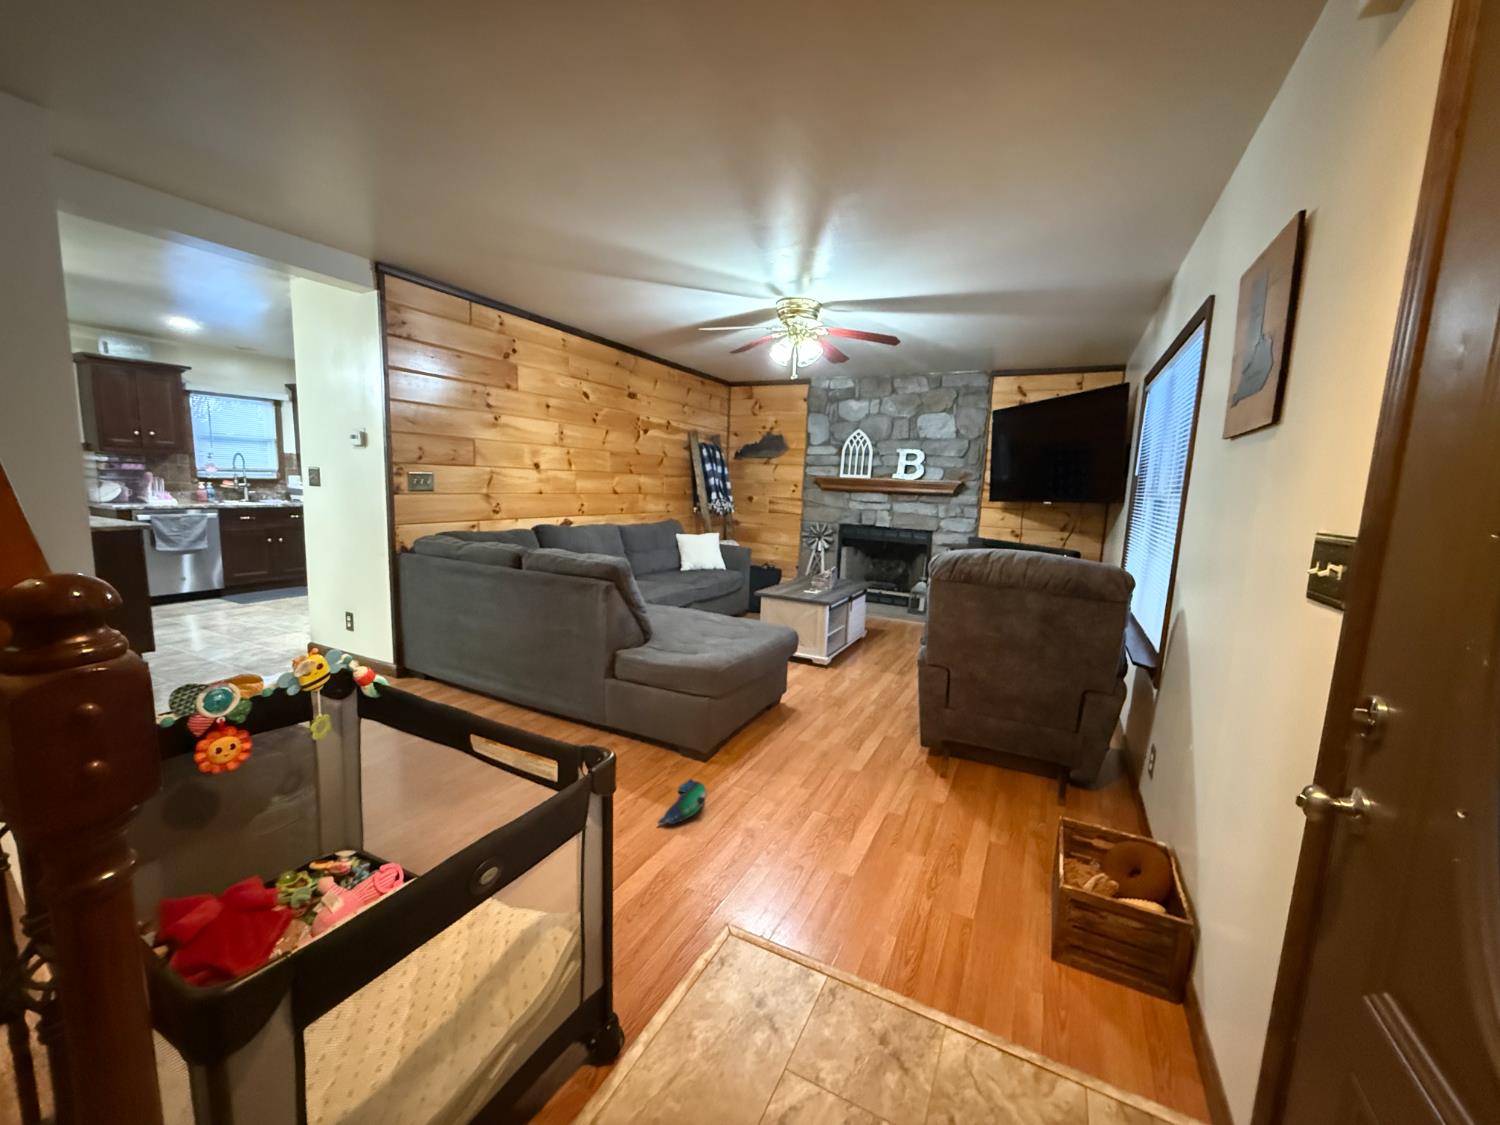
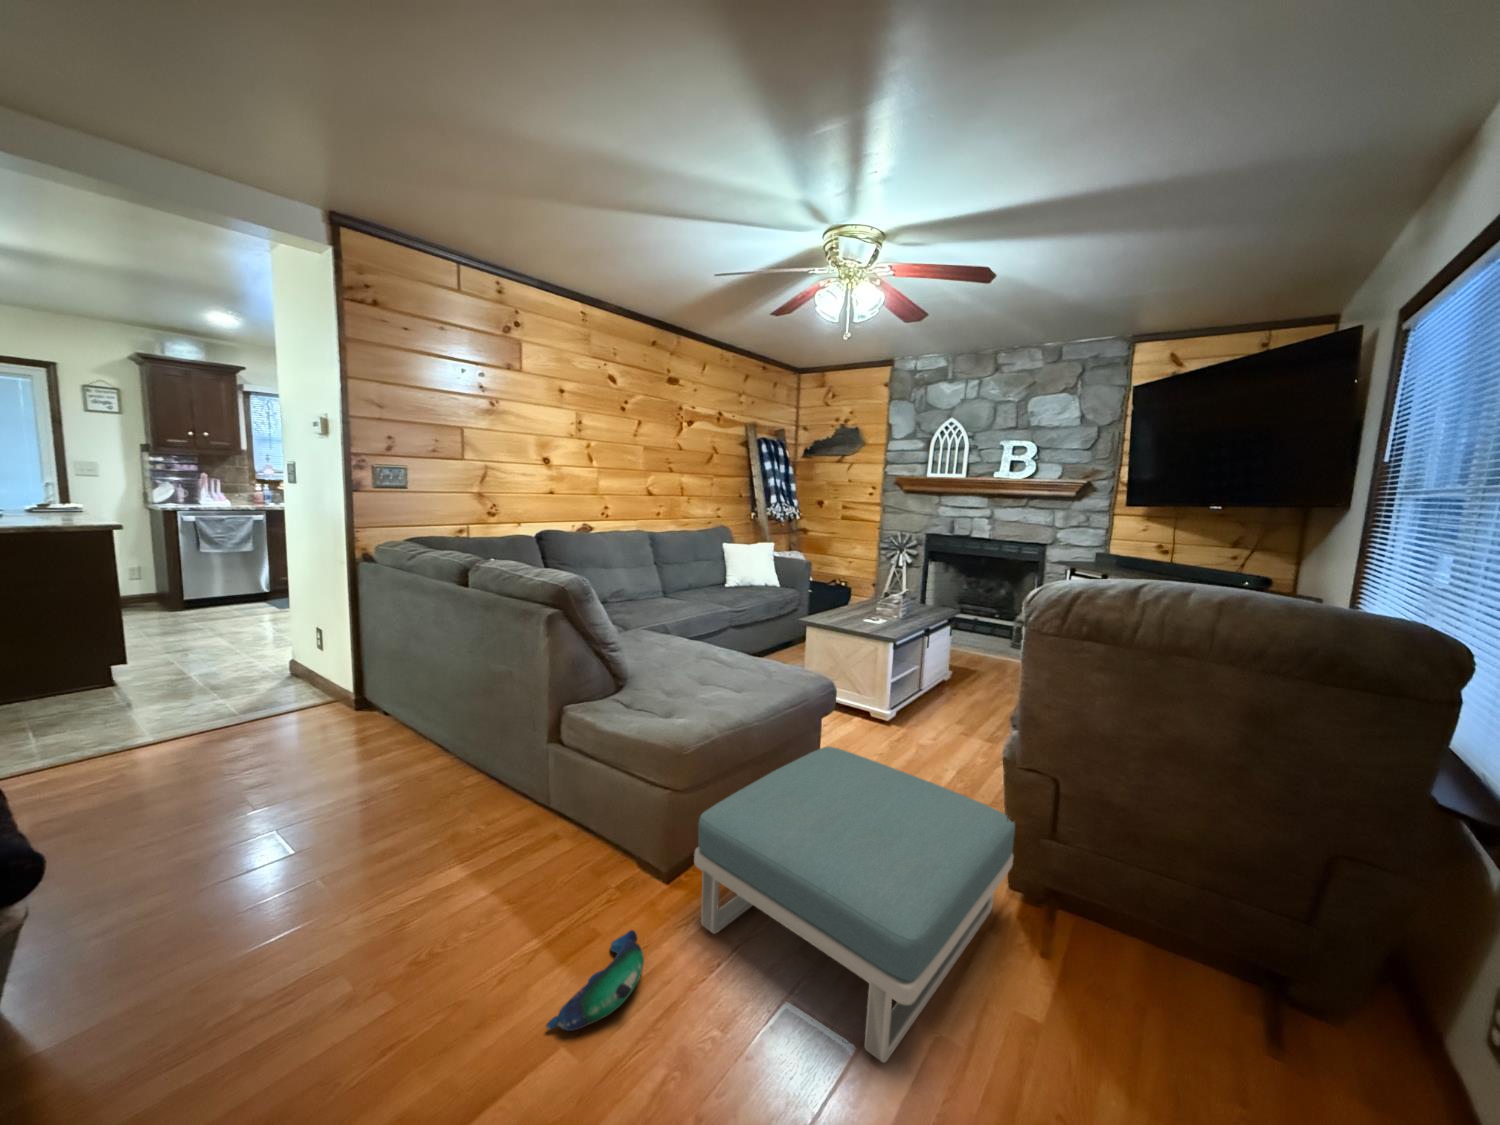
footstool: none [726,670,918,820] -> present [694,747,1015,1062]

